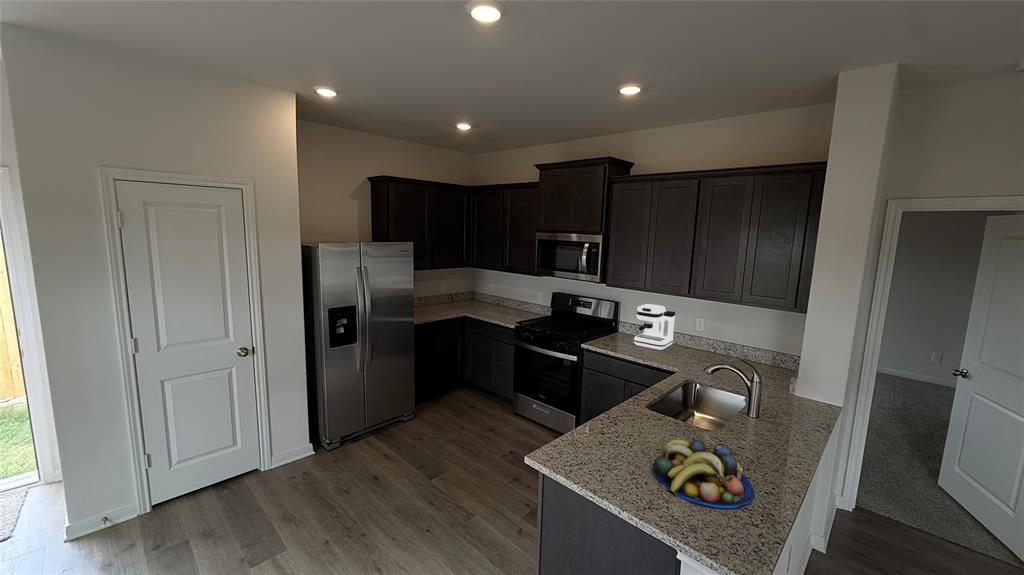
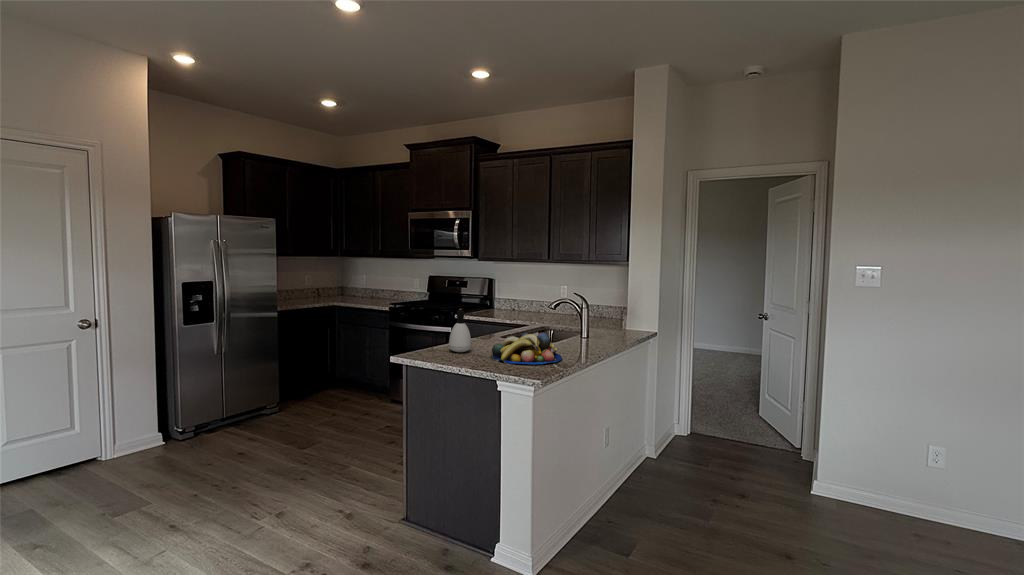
coffee maker: present [634,304,675,350] -> none [504,275,541,315]
soap dispenser: none [594,401,627,454] -> present [449,310,472,352]

